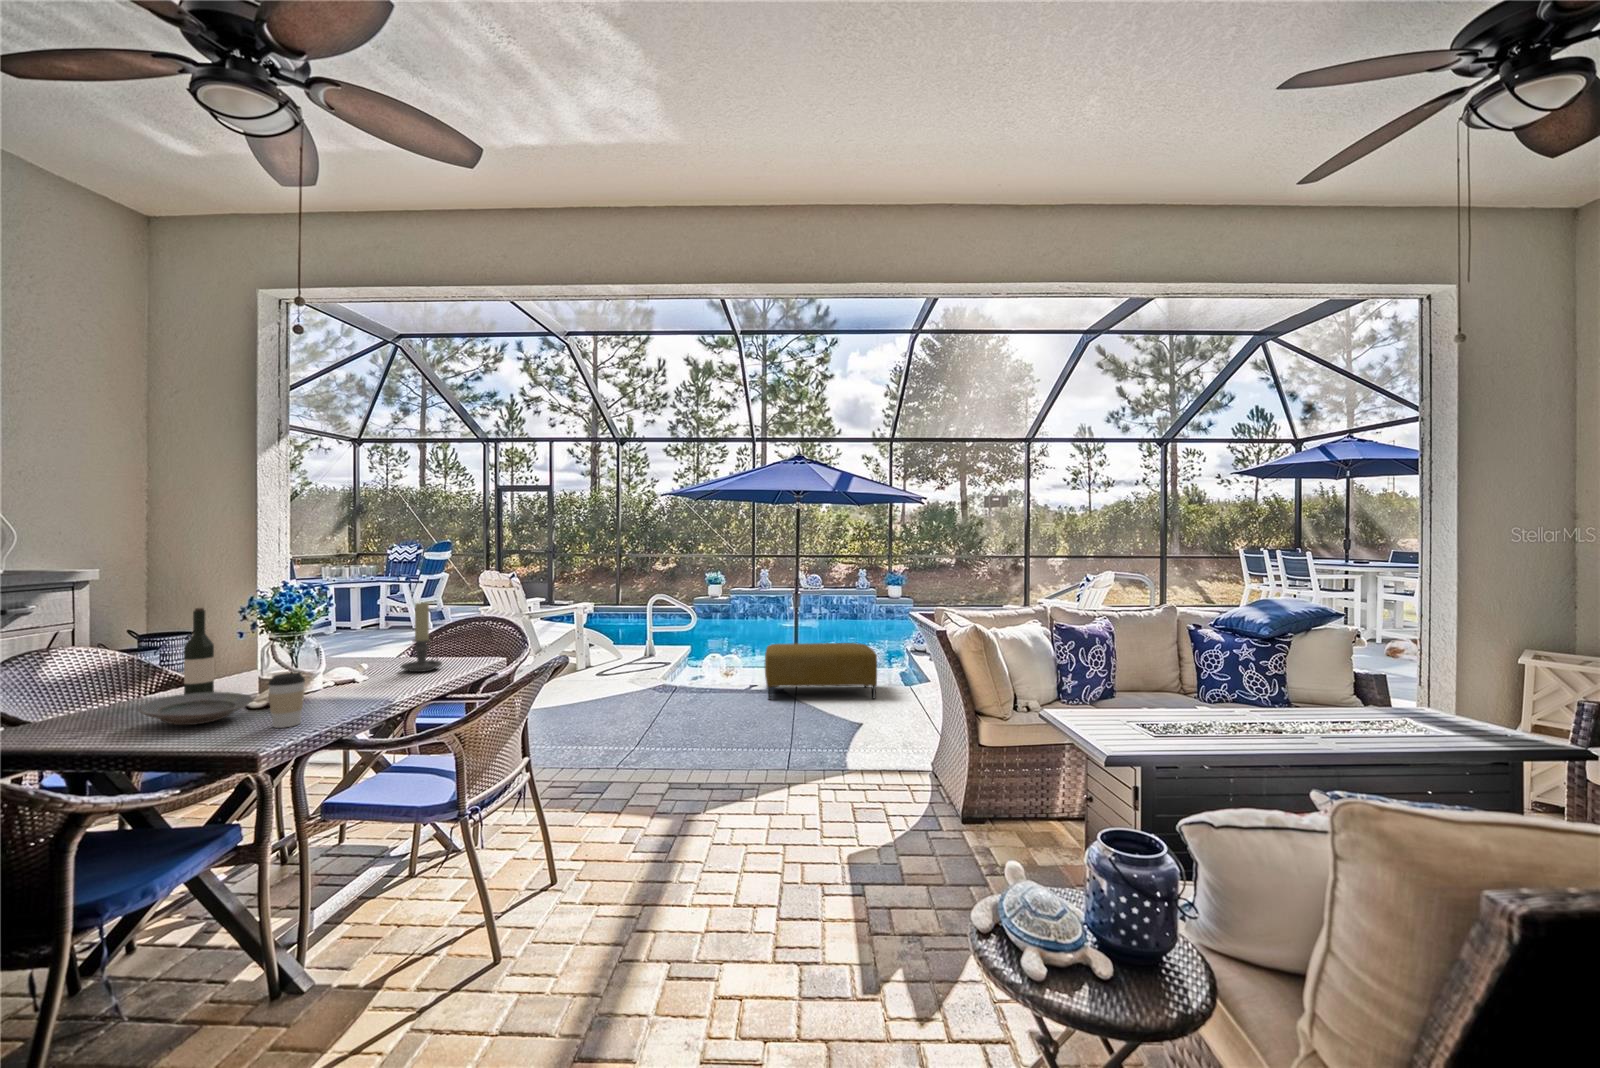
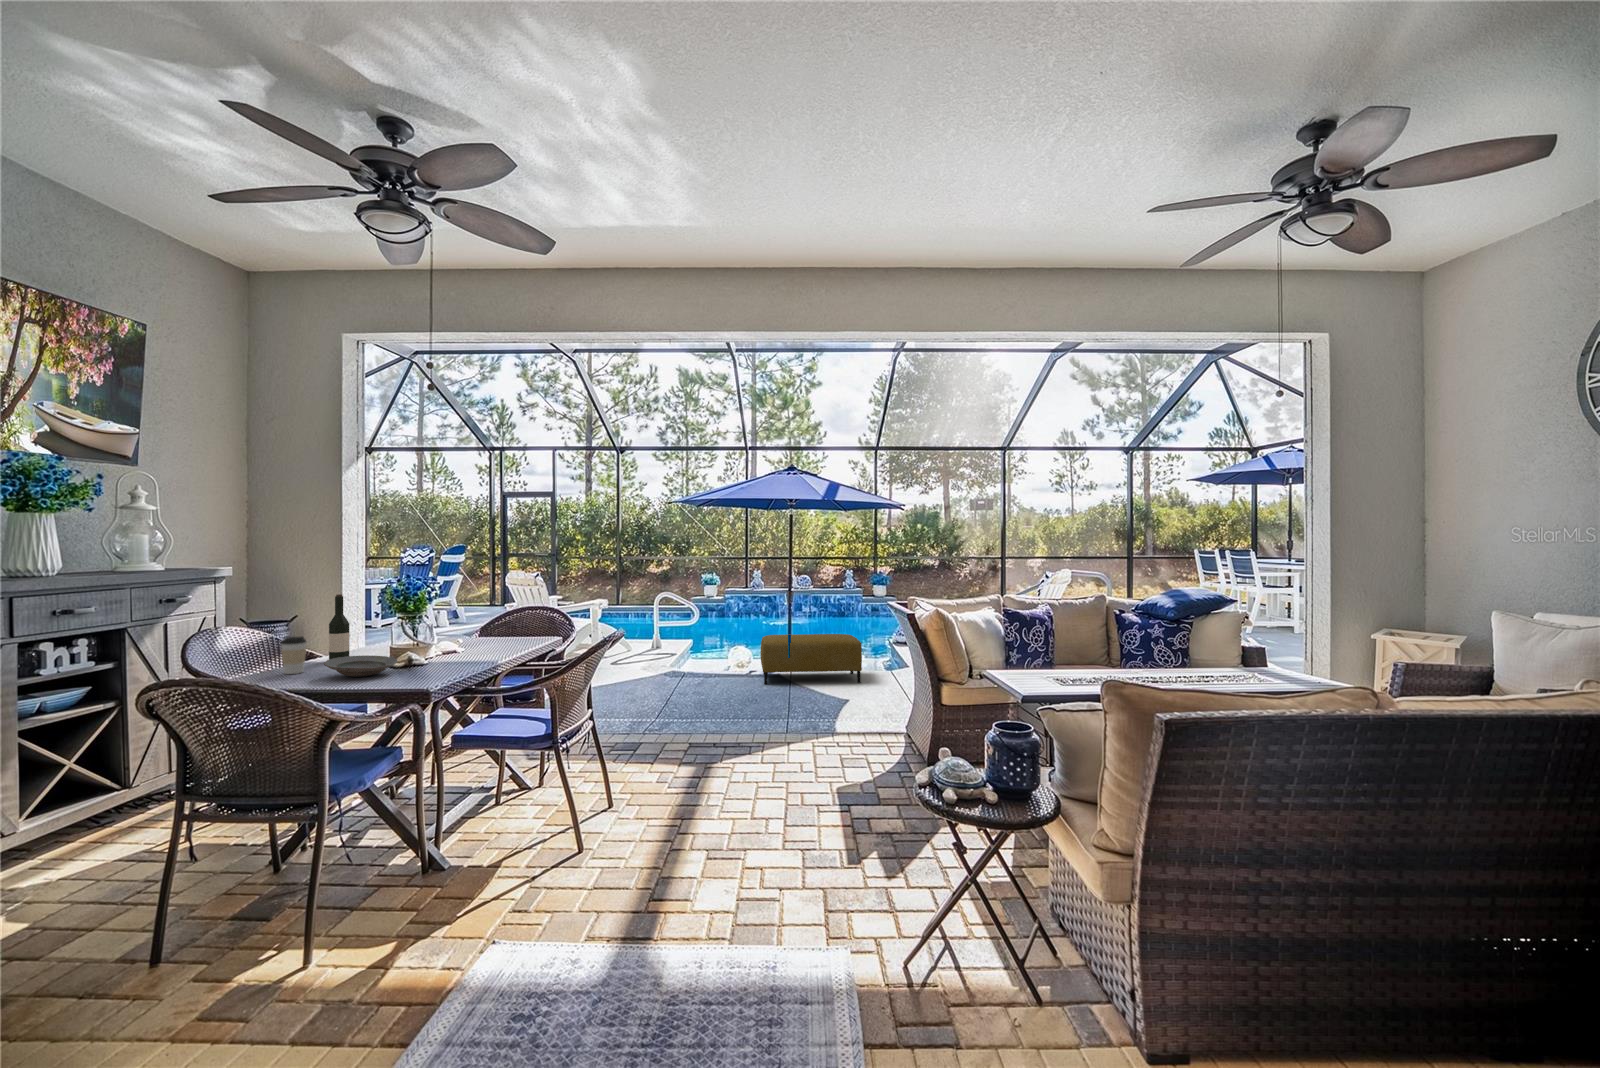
candle holder: present [401,603,442,672] -> none [482,591,513,647]
coffee cup: present [268,673,305,728] -> present [281,636,306,674]

